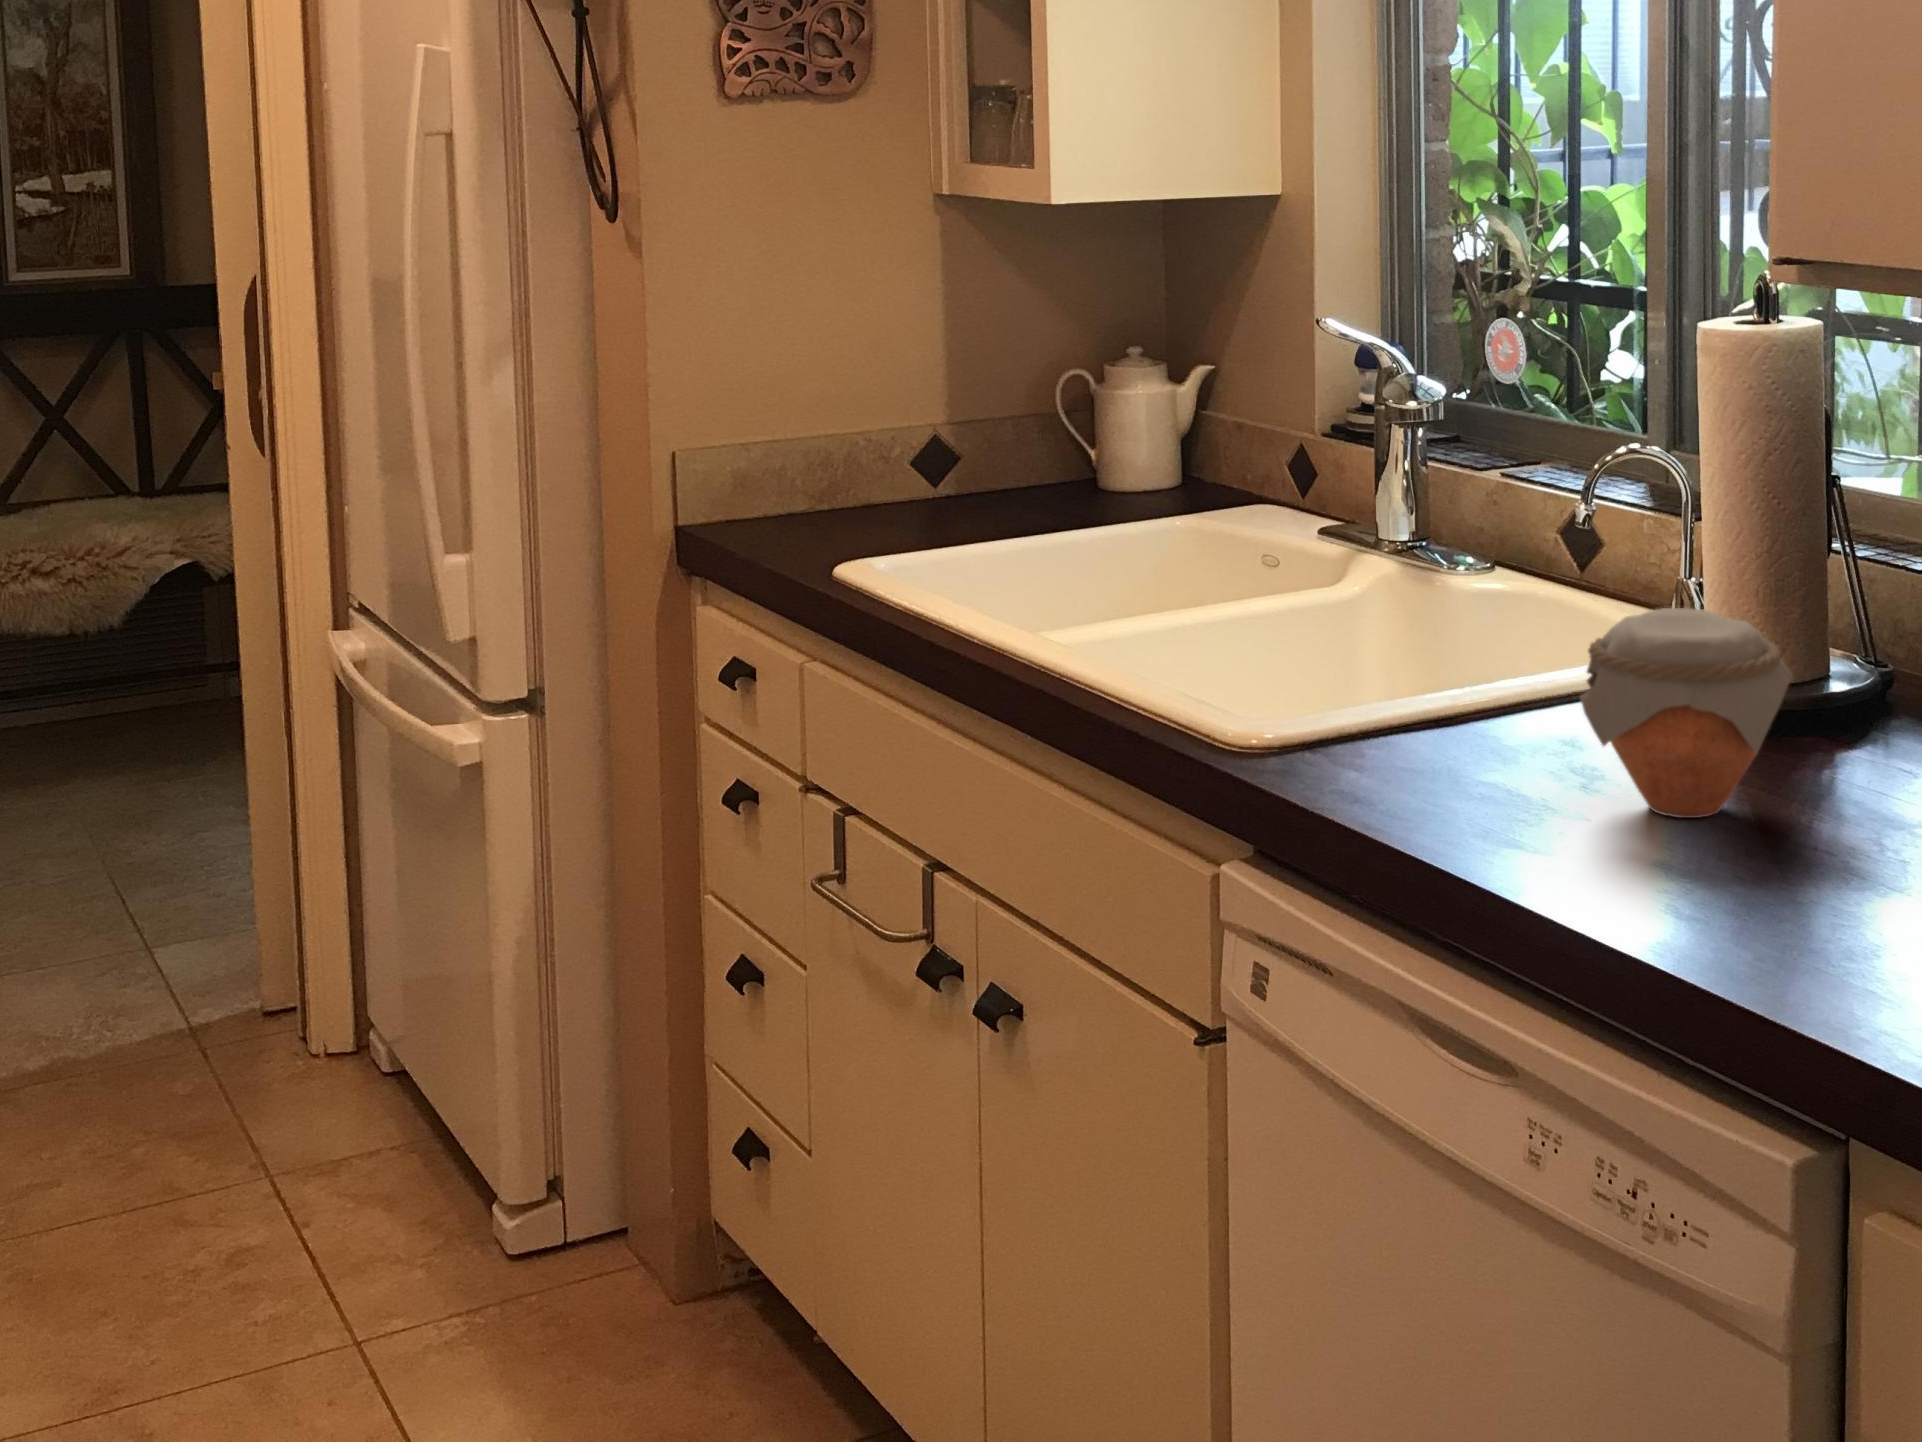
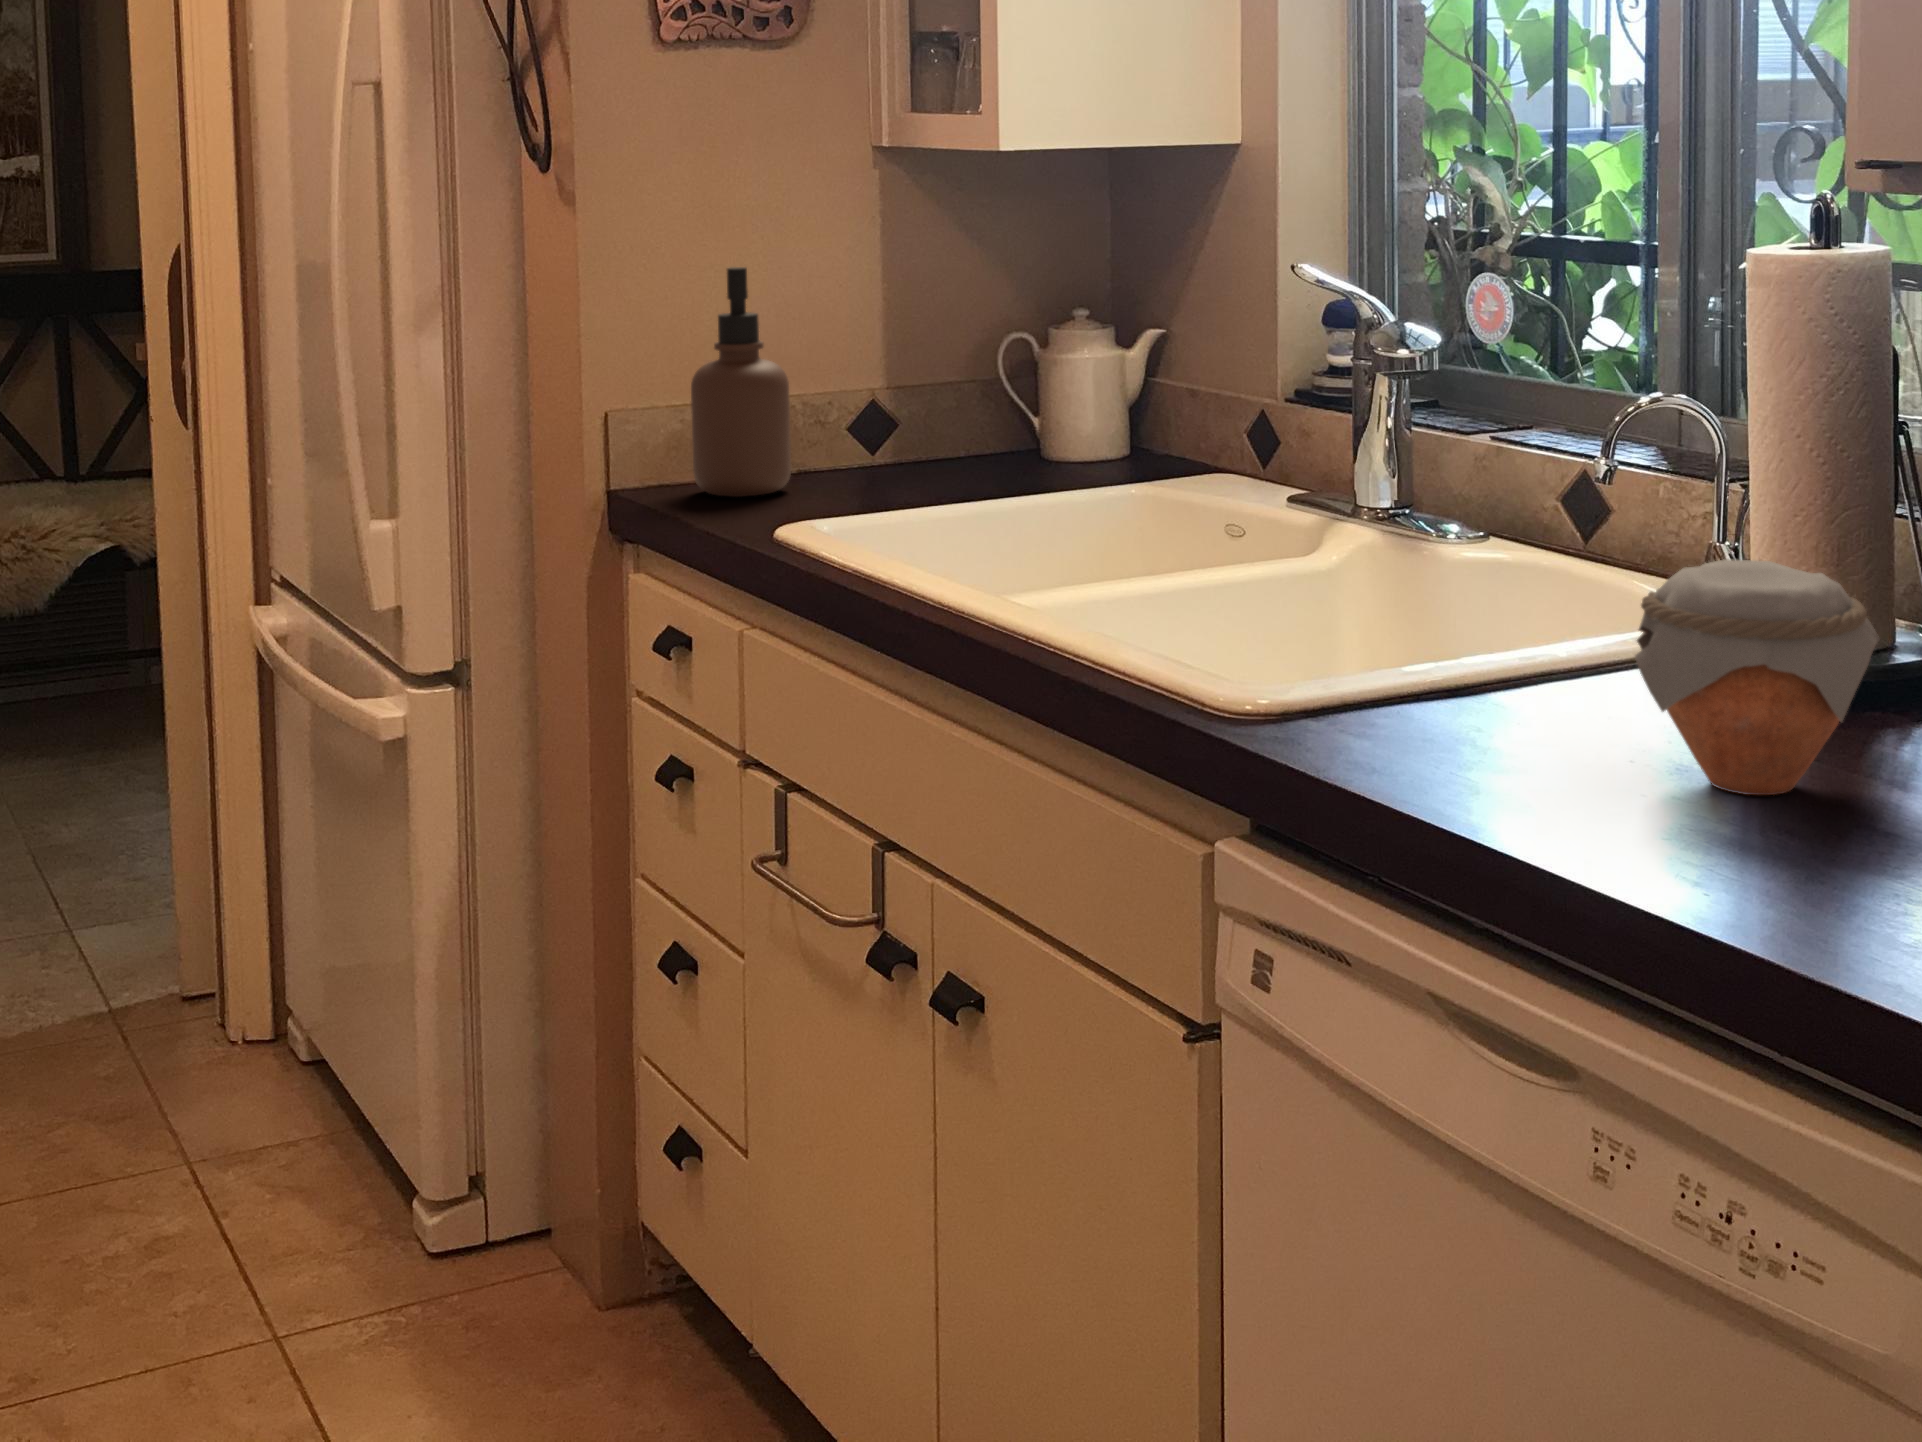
soap dispenser: none [756,312,853,530] -> present [691,267,791,497]

